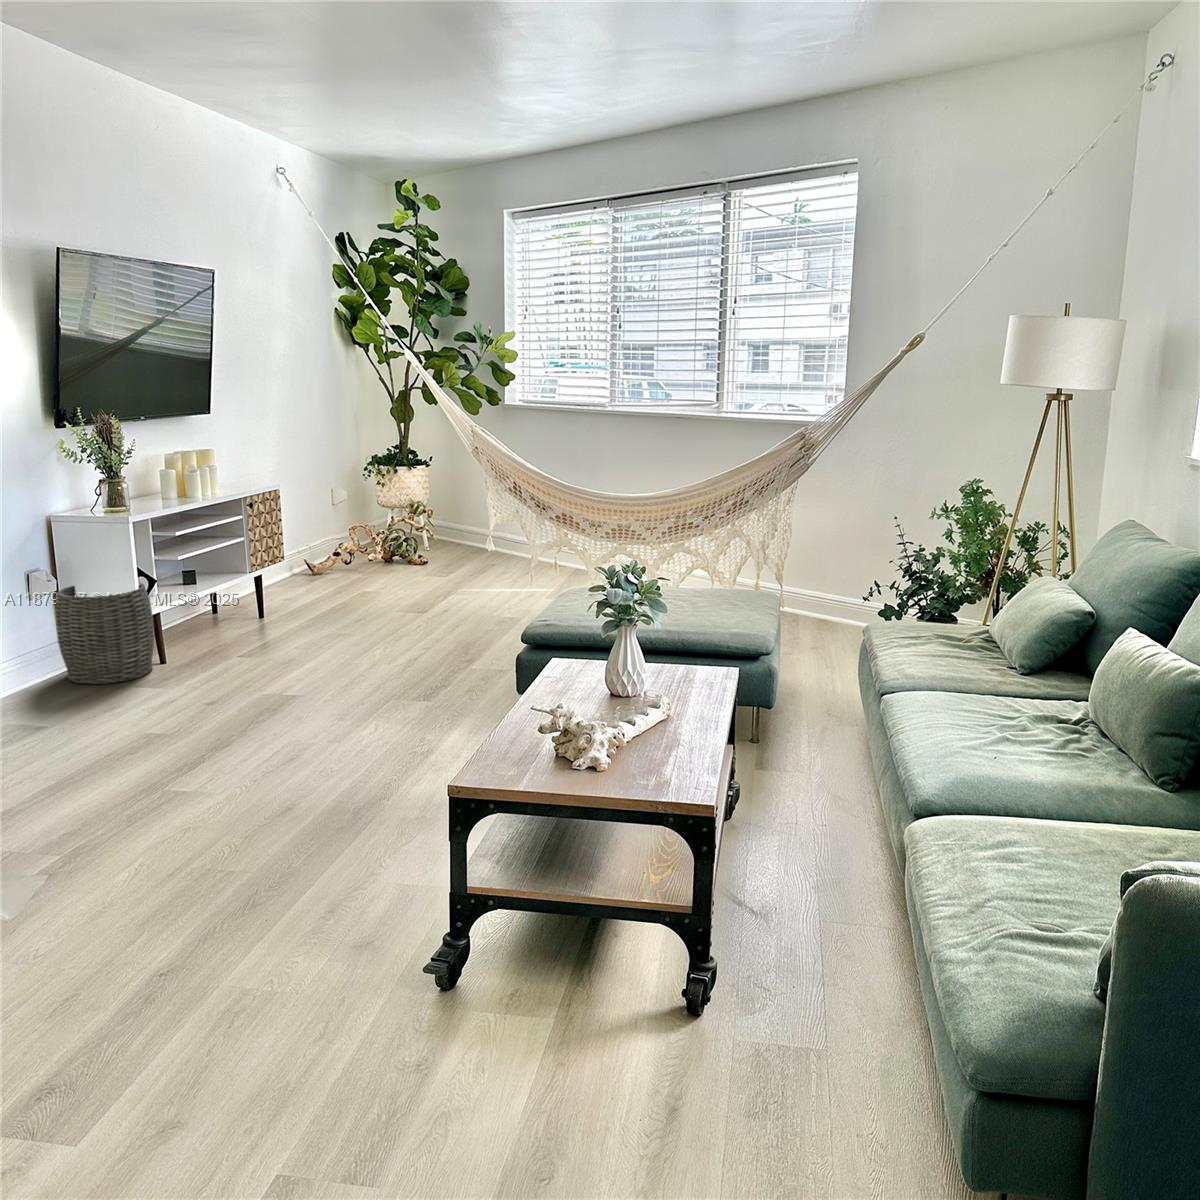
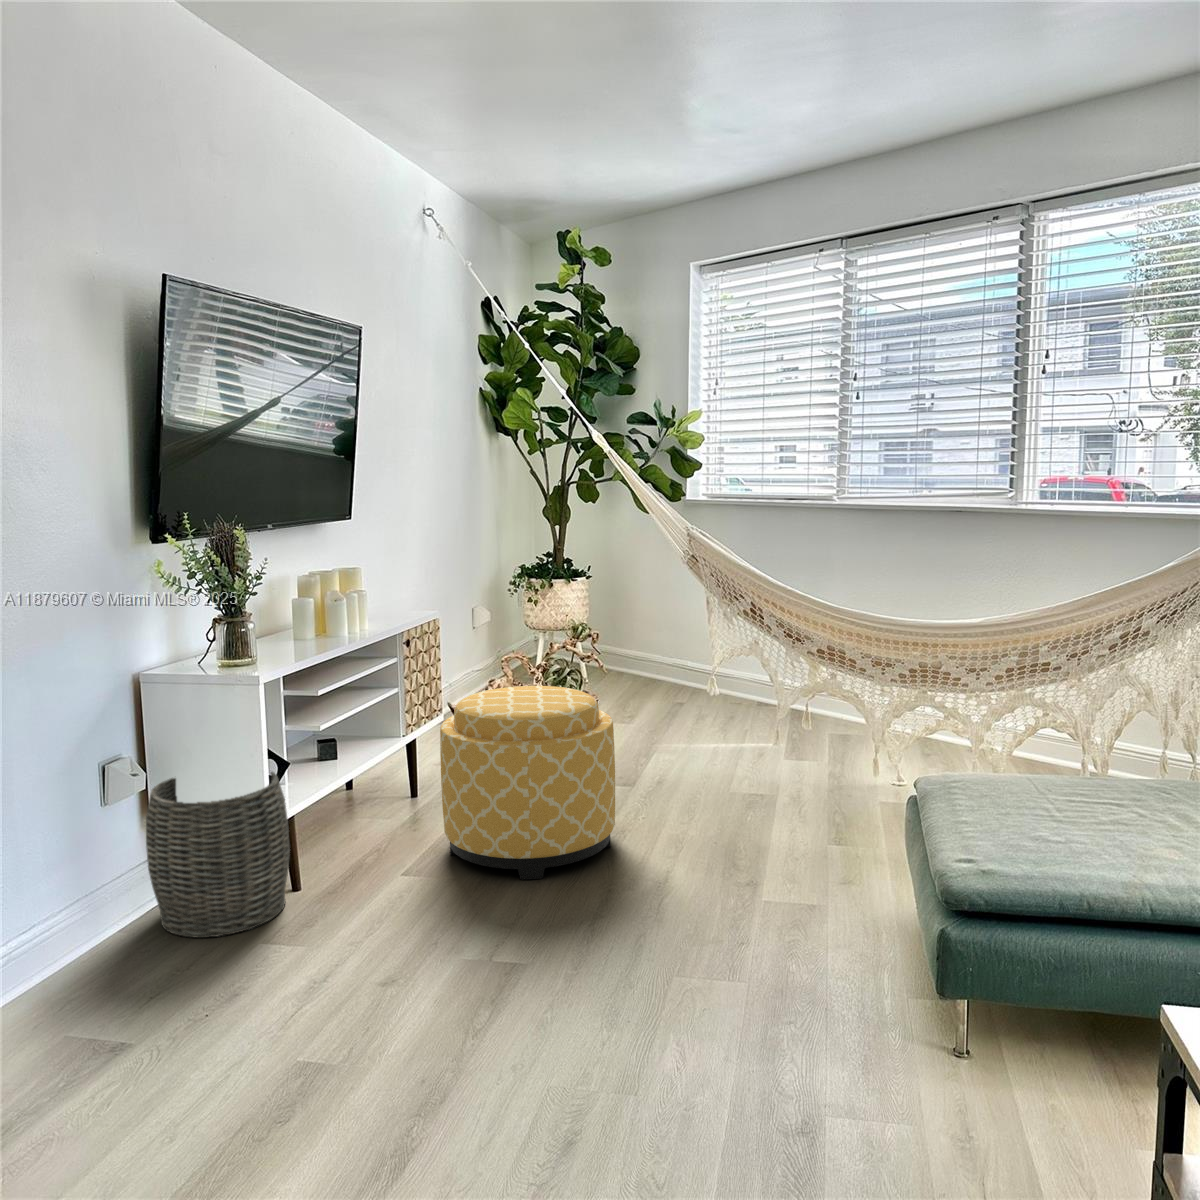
ottoman: none [263,535,388,659] -> present [440,686,615,879]

